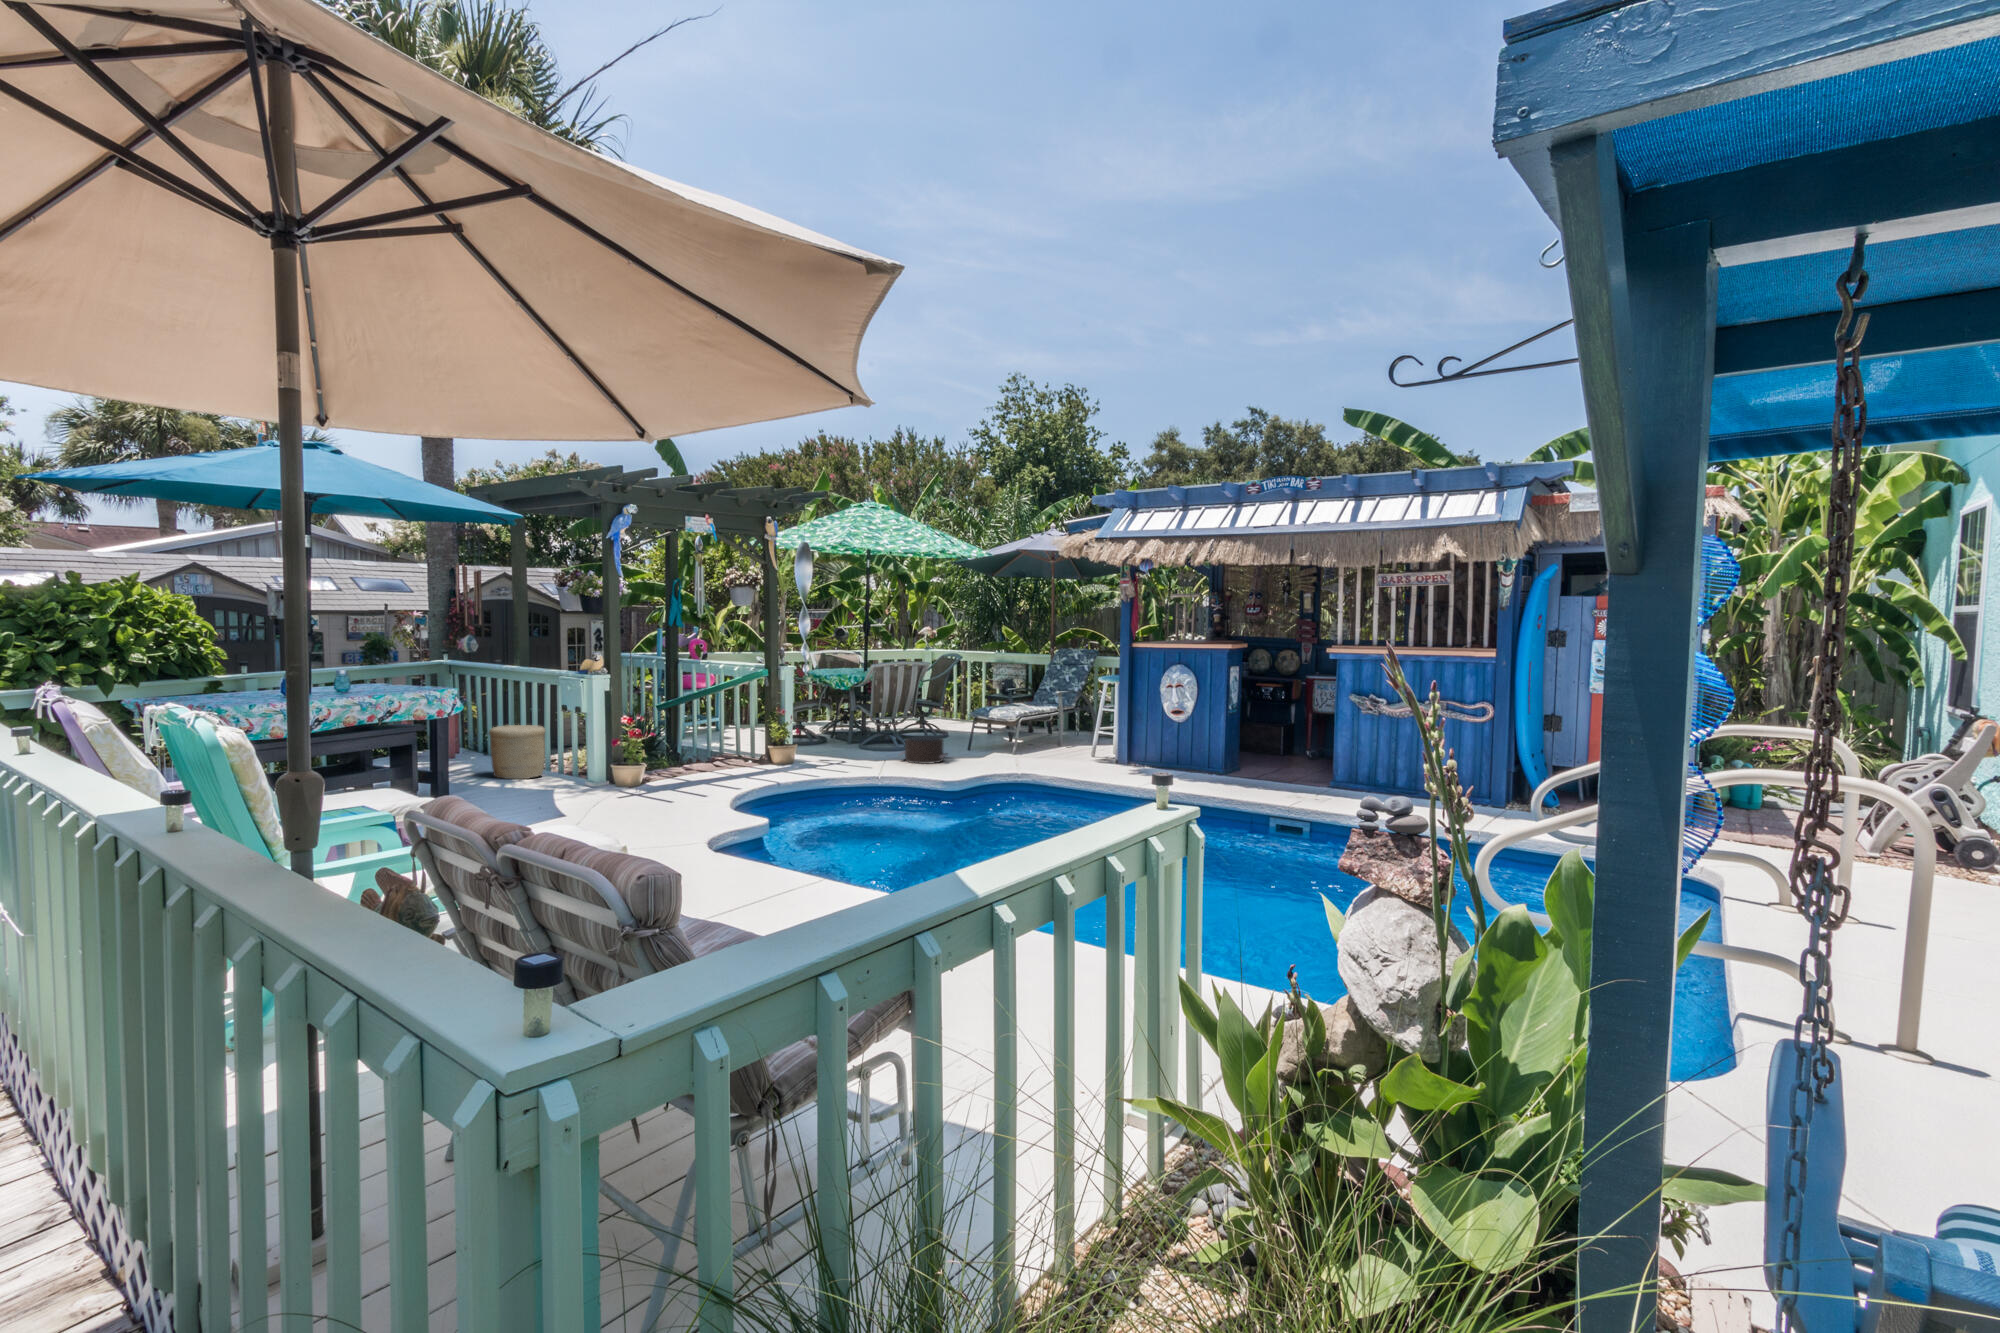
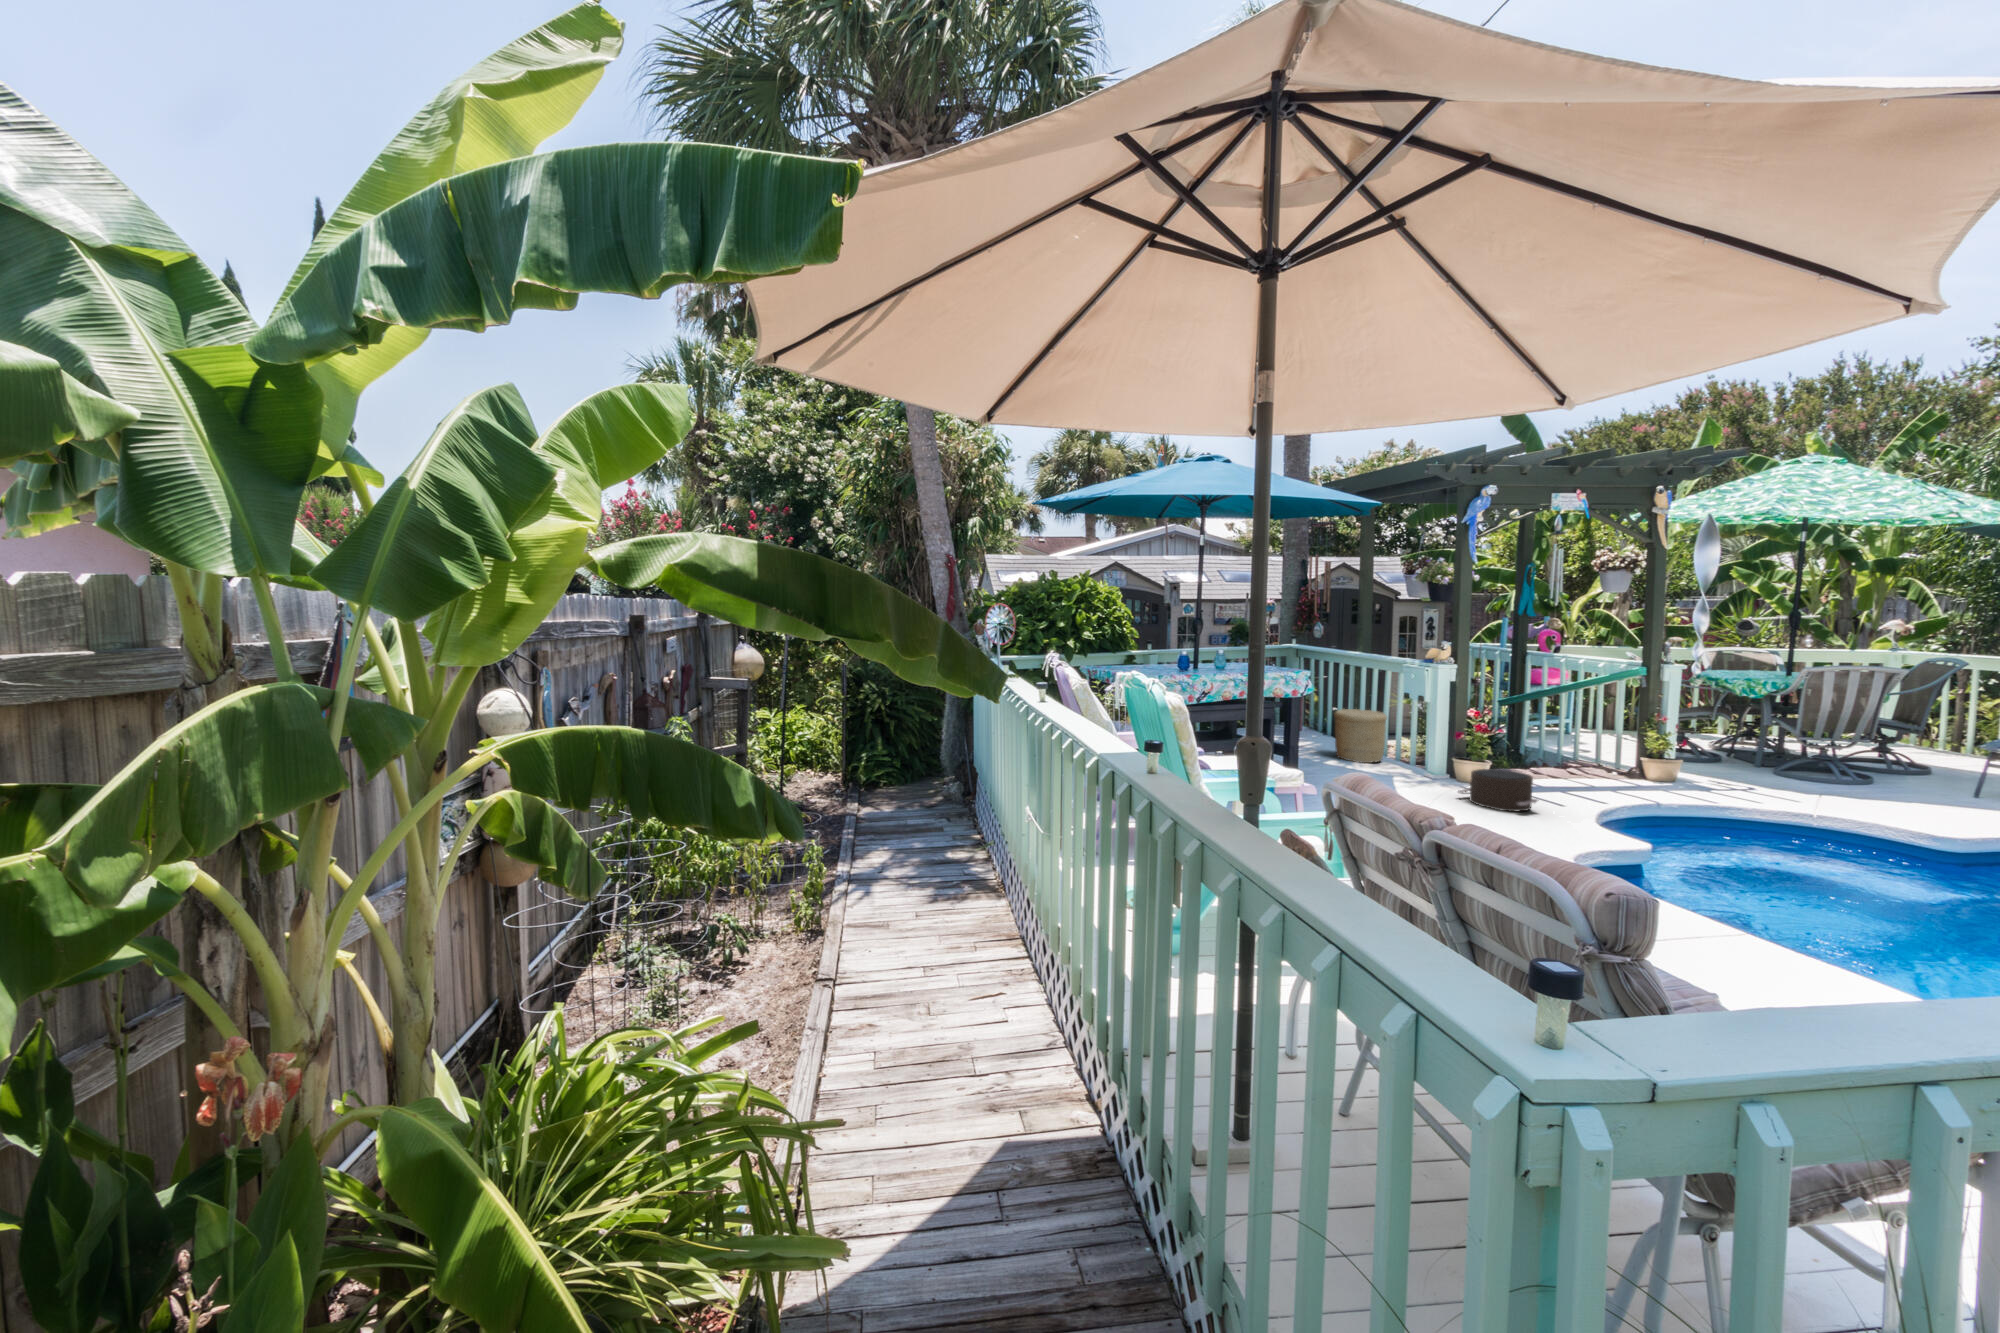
pouf: present [898,736,947,764] -> present [1458,769,1539,811]

